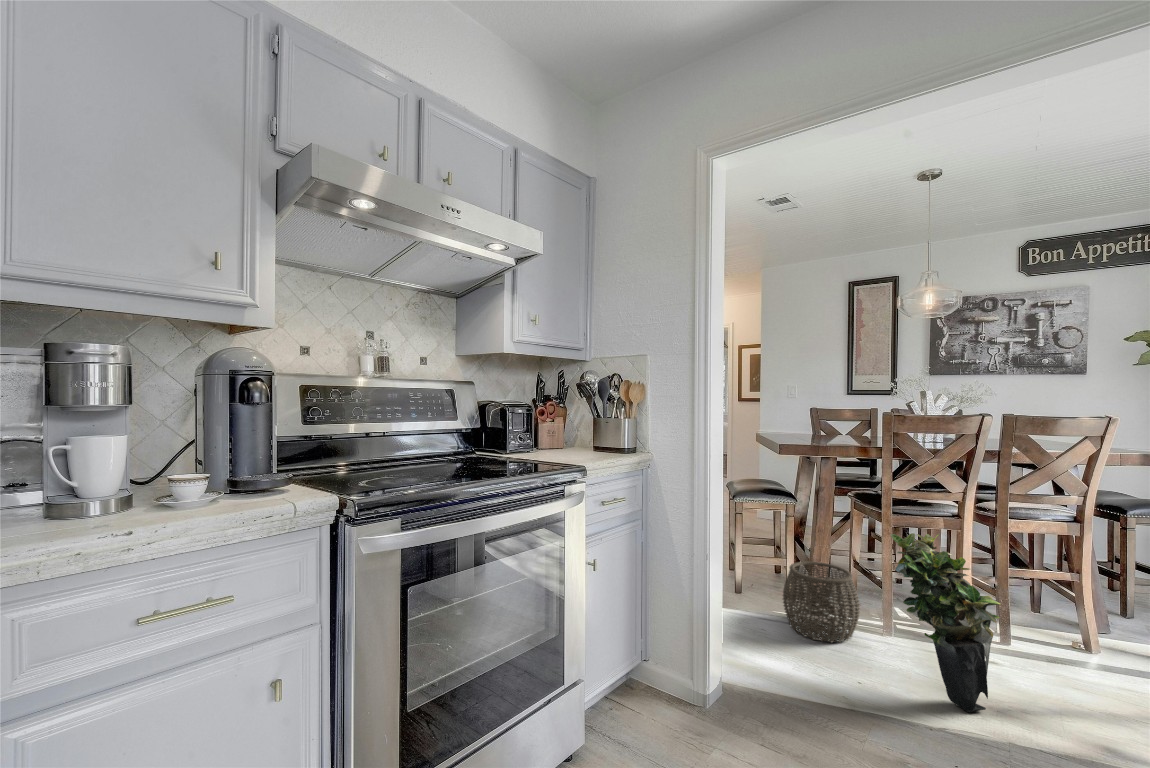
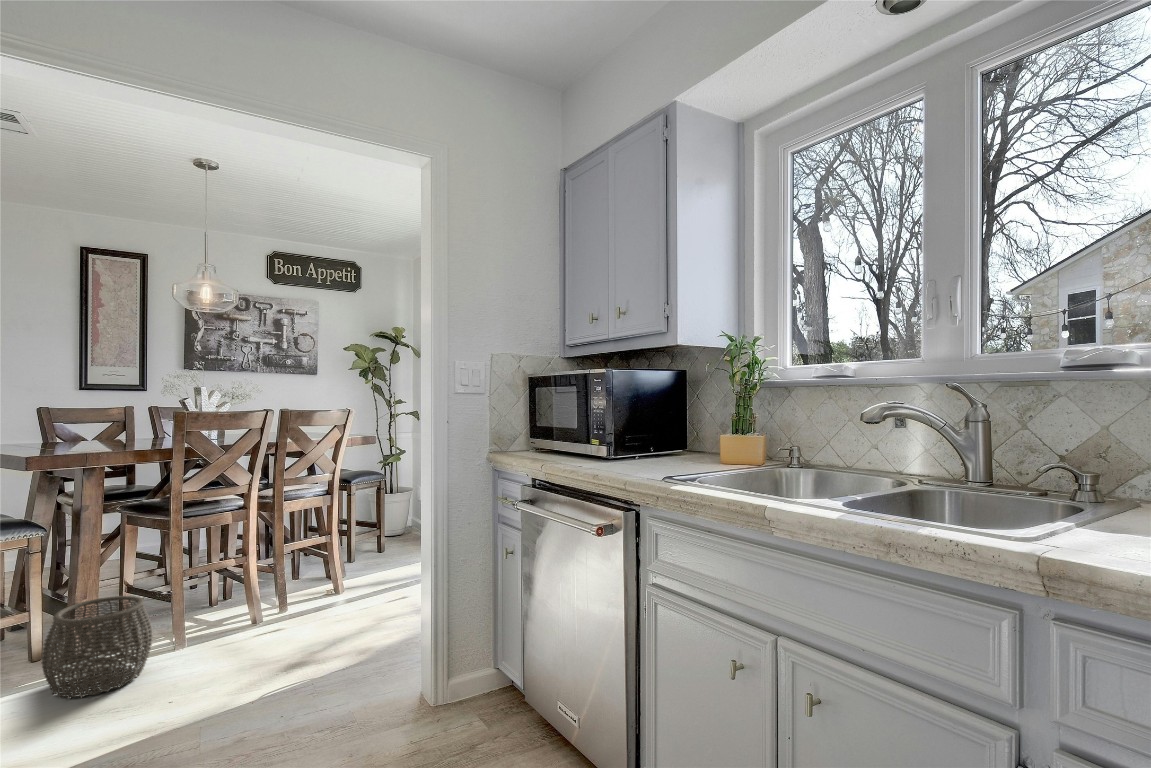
potted plant: present [891,533,1000,712] -> none [199,525,301,679]

